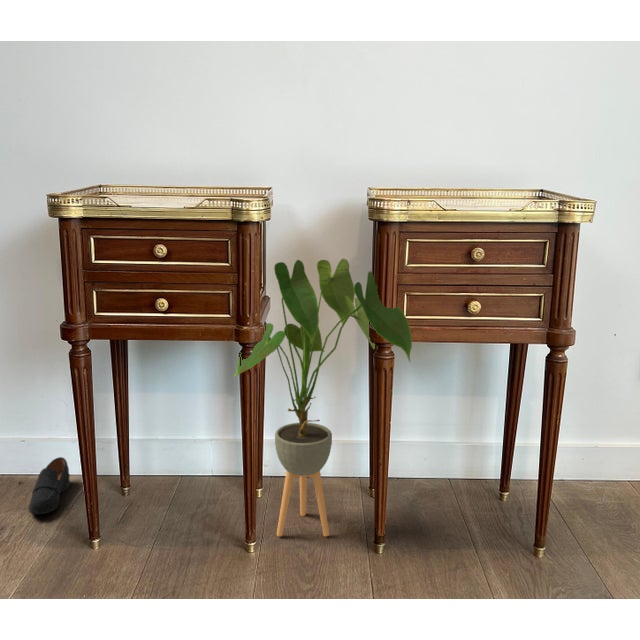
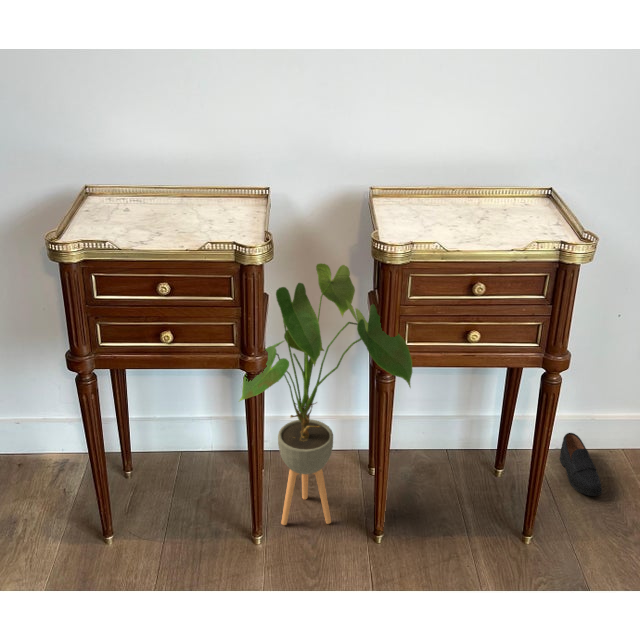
shoe: present [29,457,70,514] -> present [560,433,602,496]

